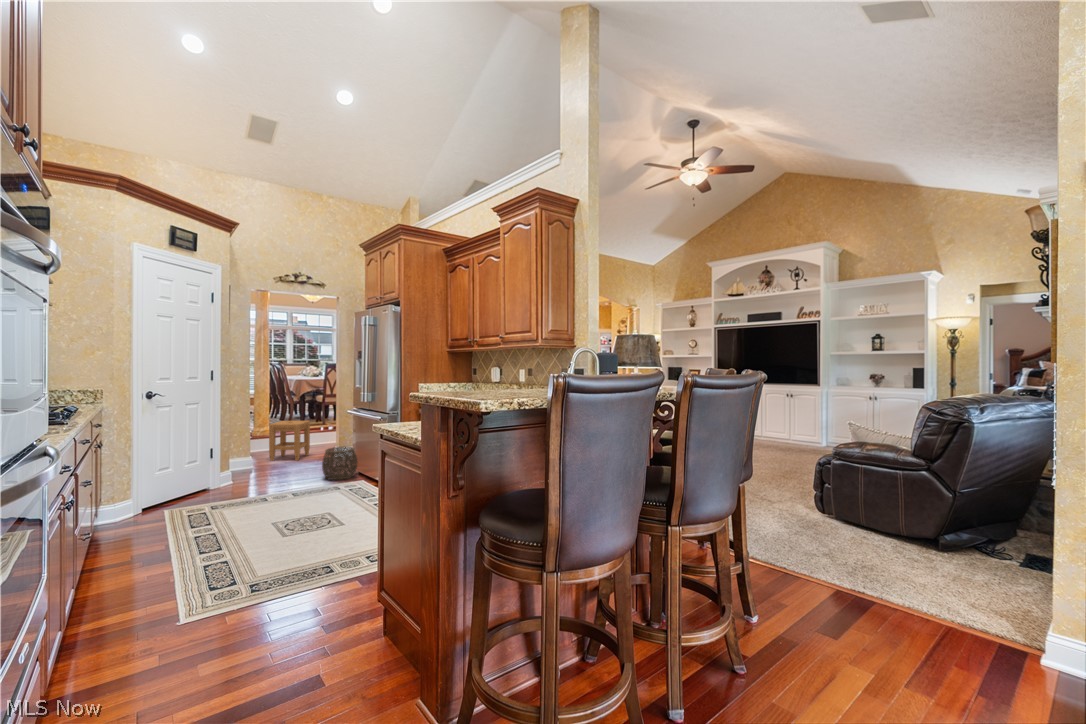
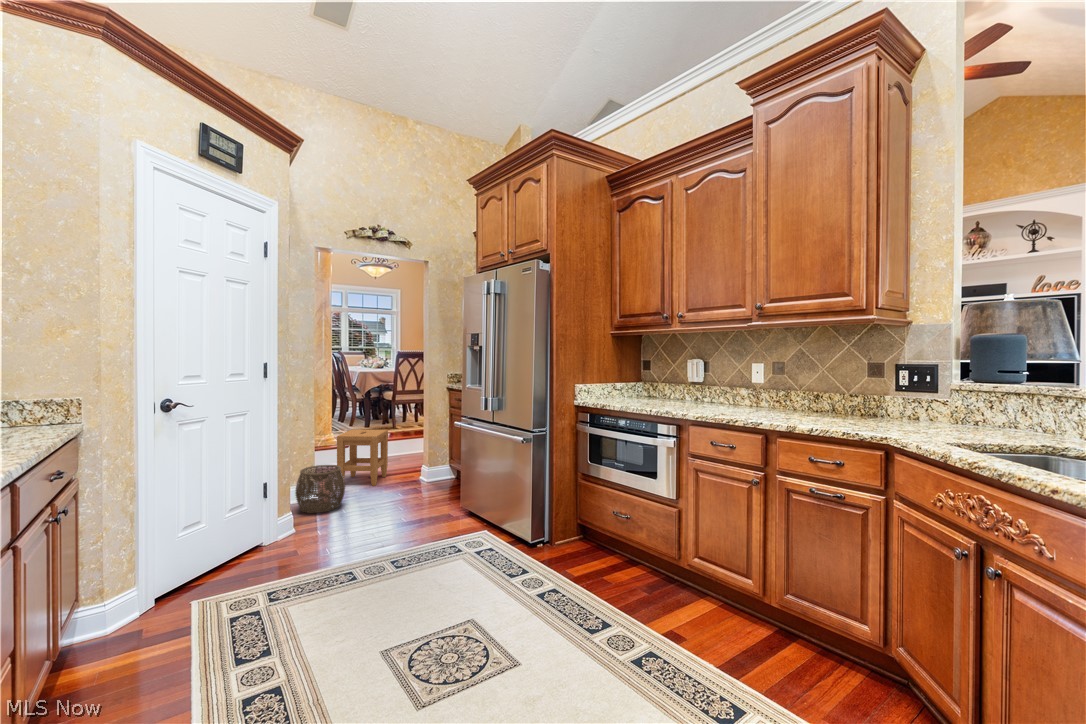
woven basket: present [322,447,357,480] -> present [295,465,345,513]

